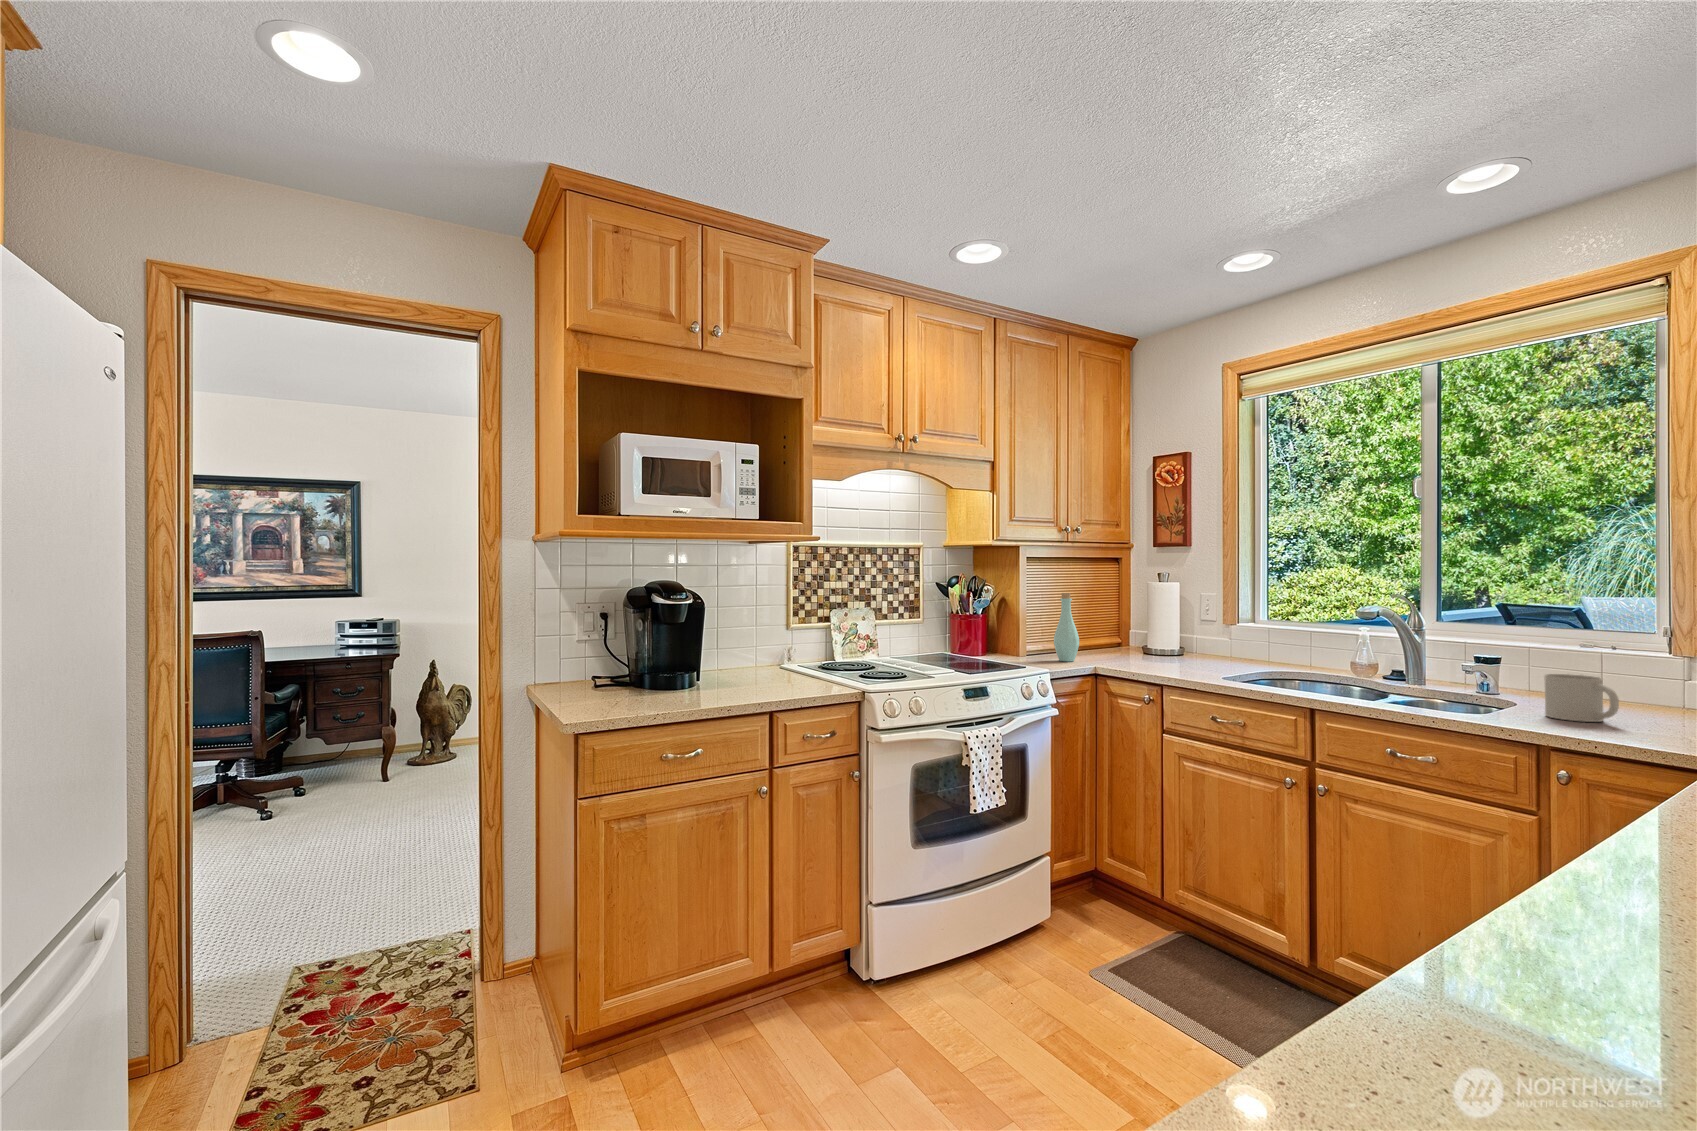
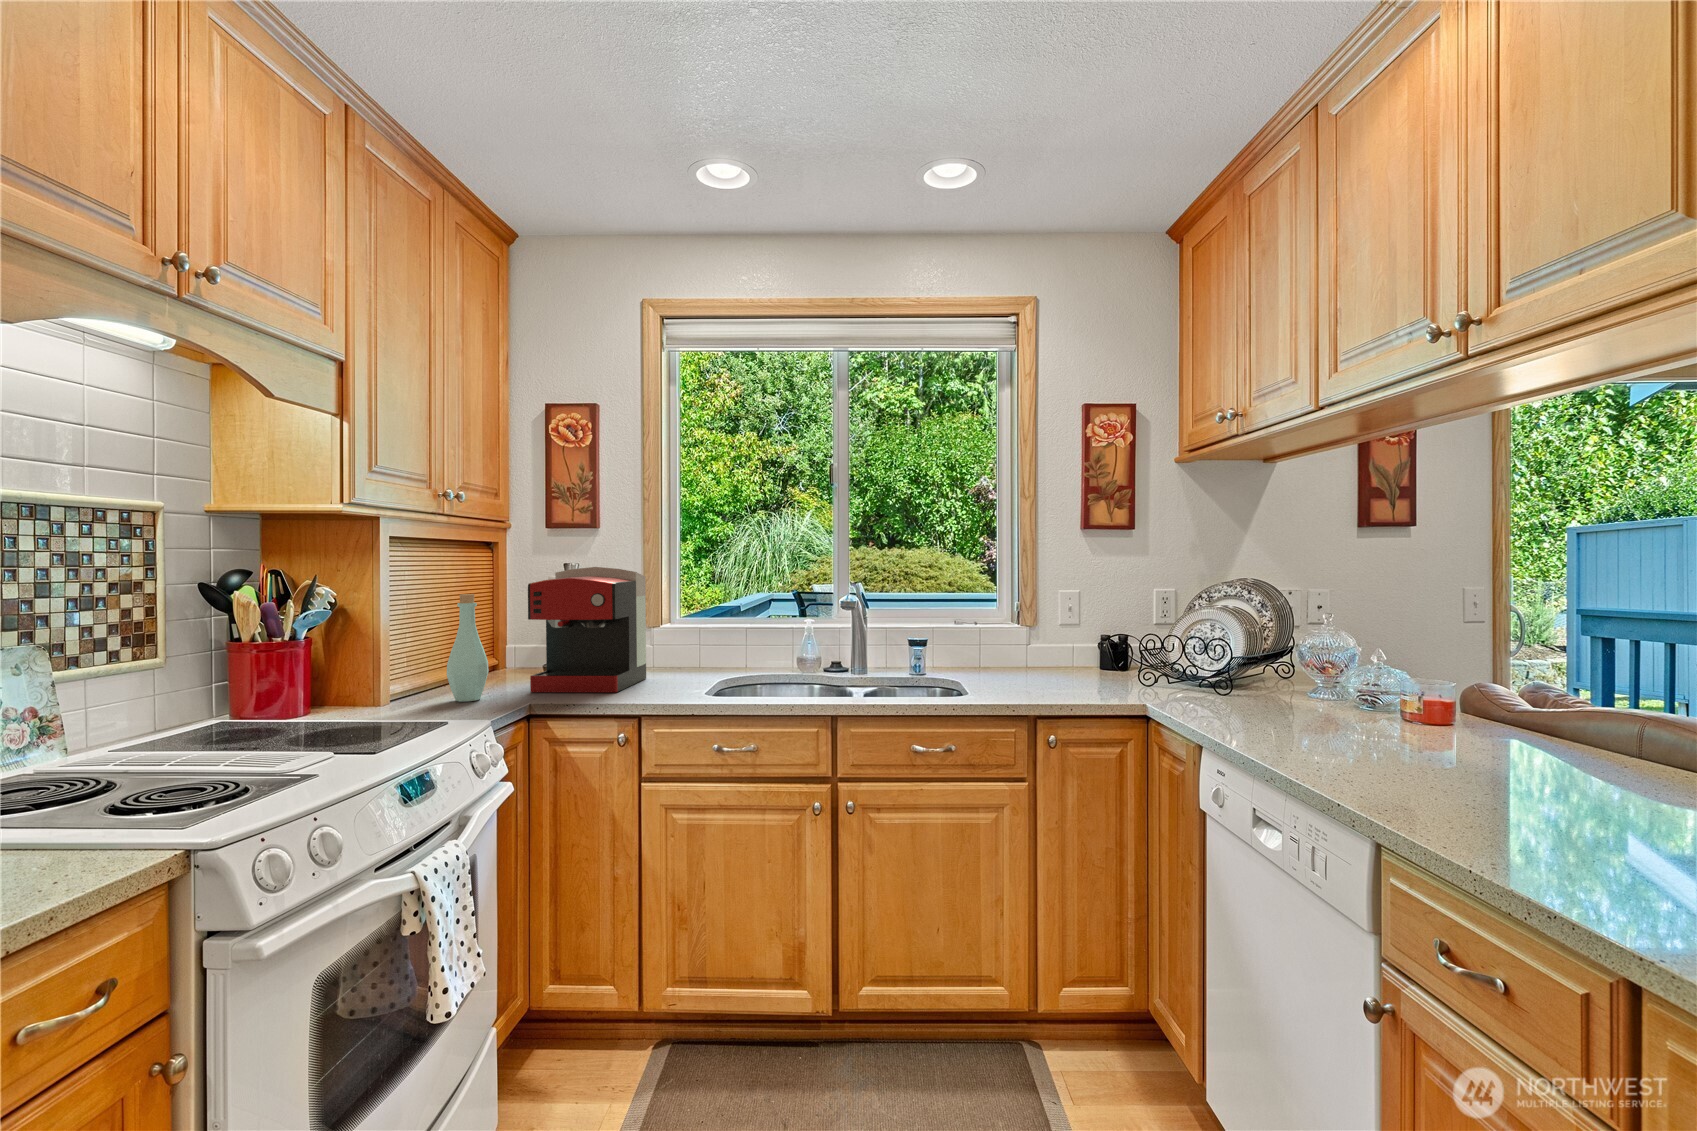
coffee maker: none [1107,576,1207,668] -> present [528,567,646,692]
mug: present [1545,674,1619,722] -> none [1005,652,1058,692]

